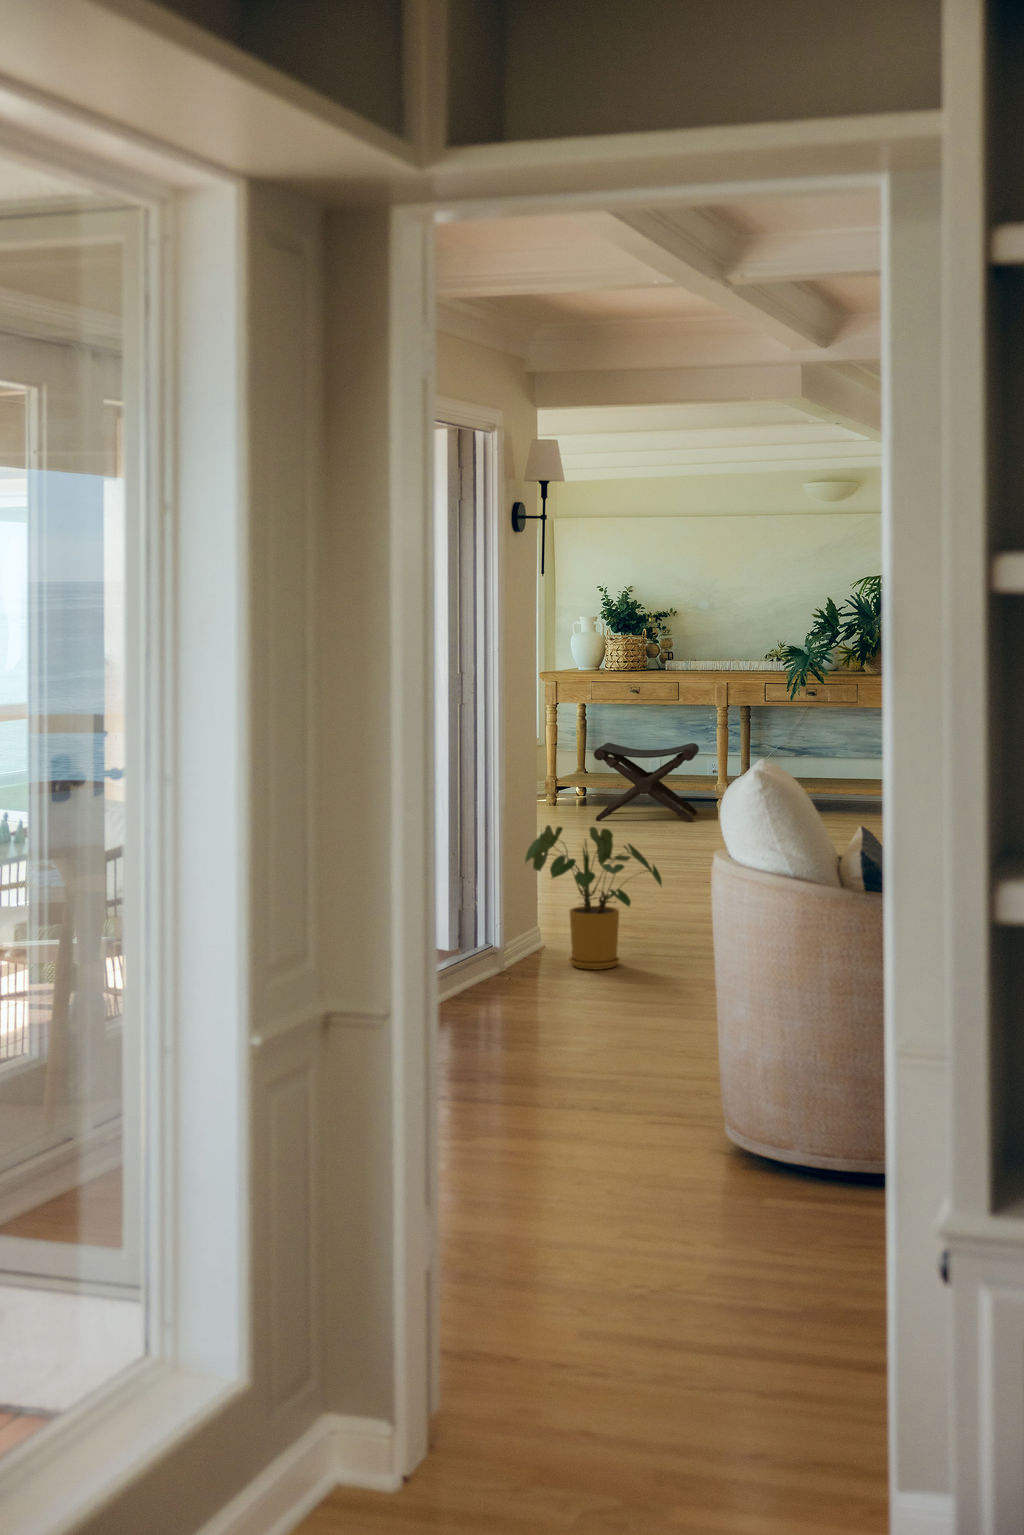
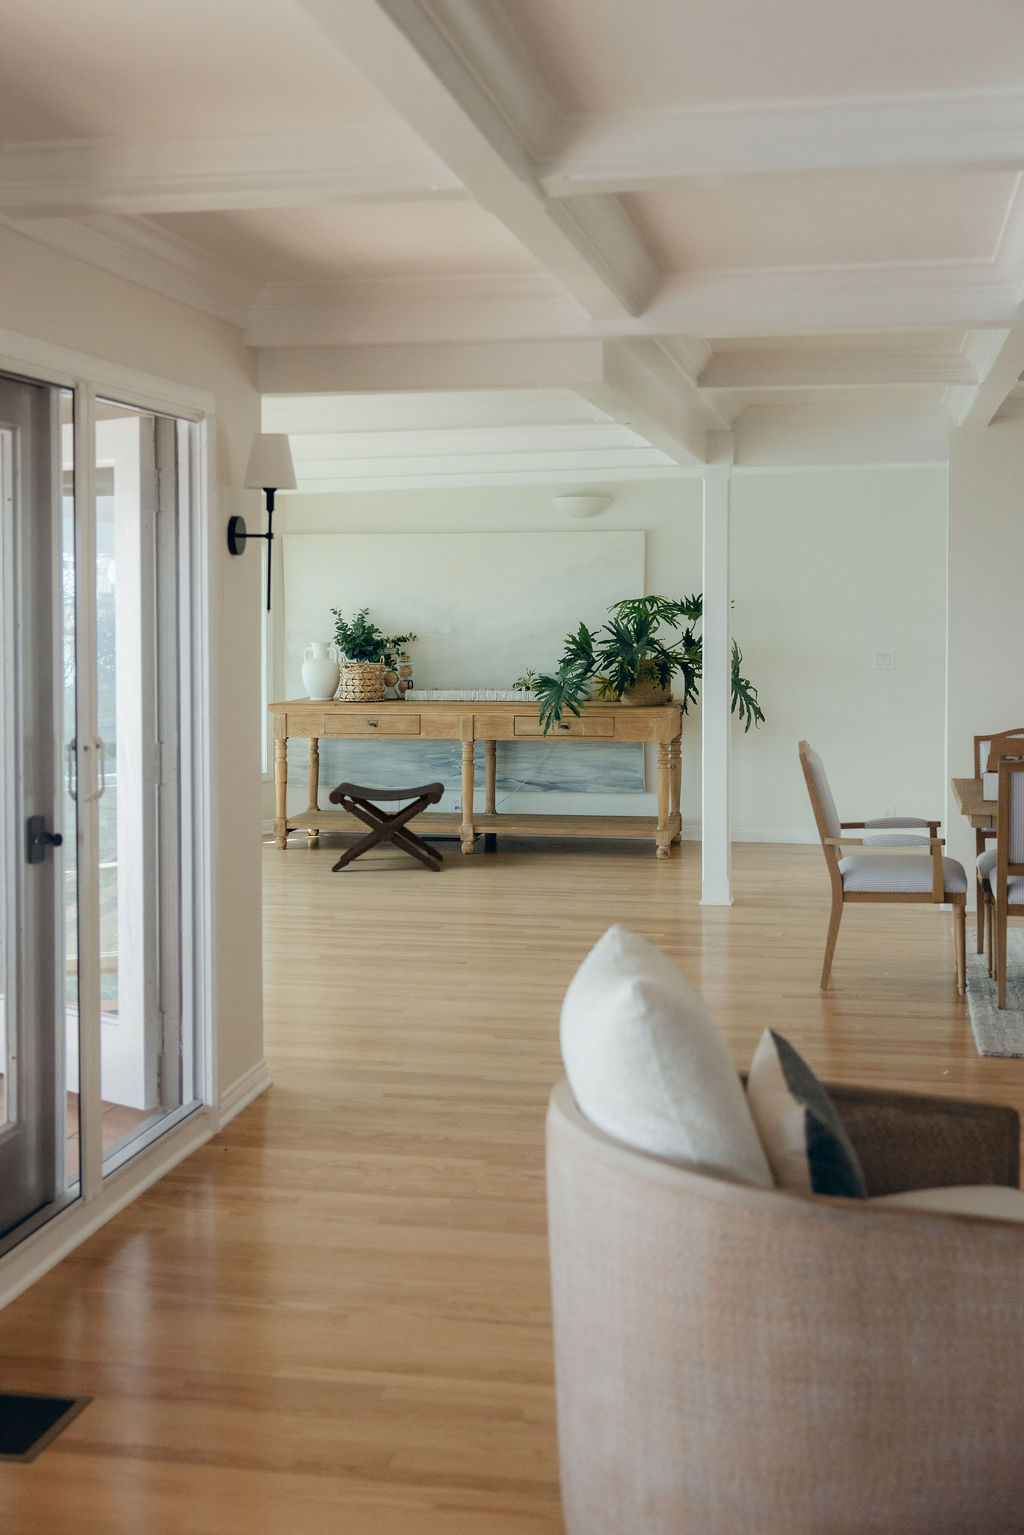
house plant: present [525,825,662,970] -> none [249,937,431,1132]

